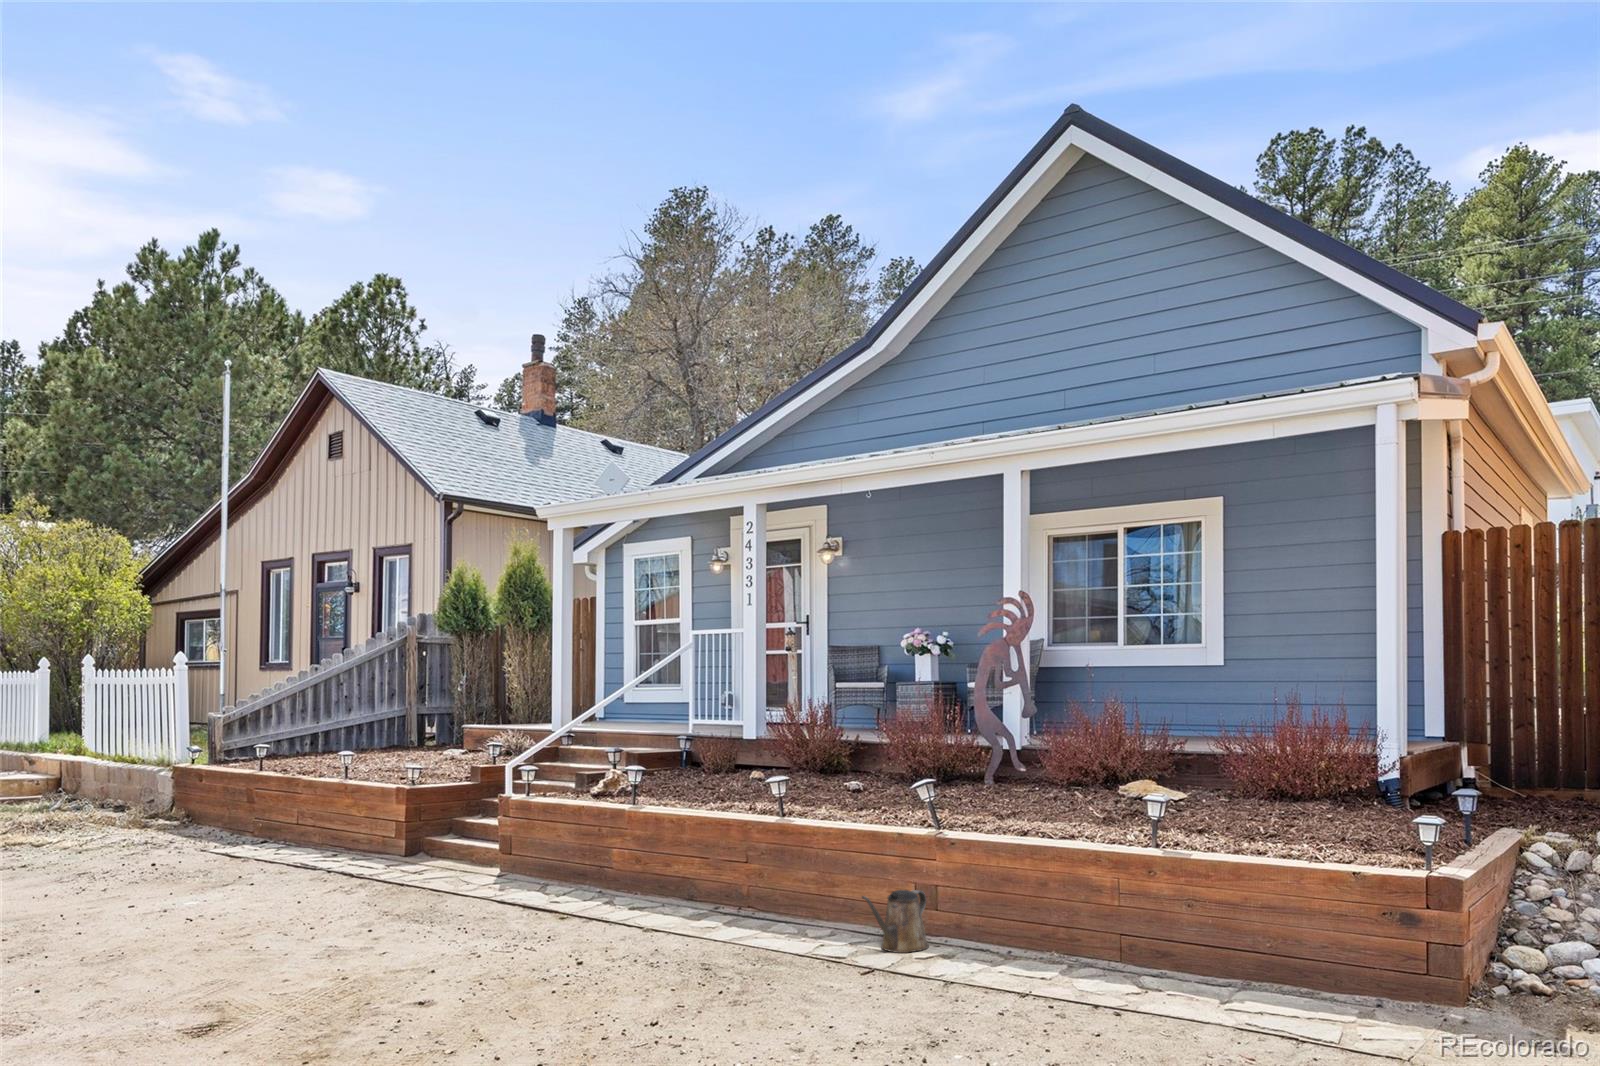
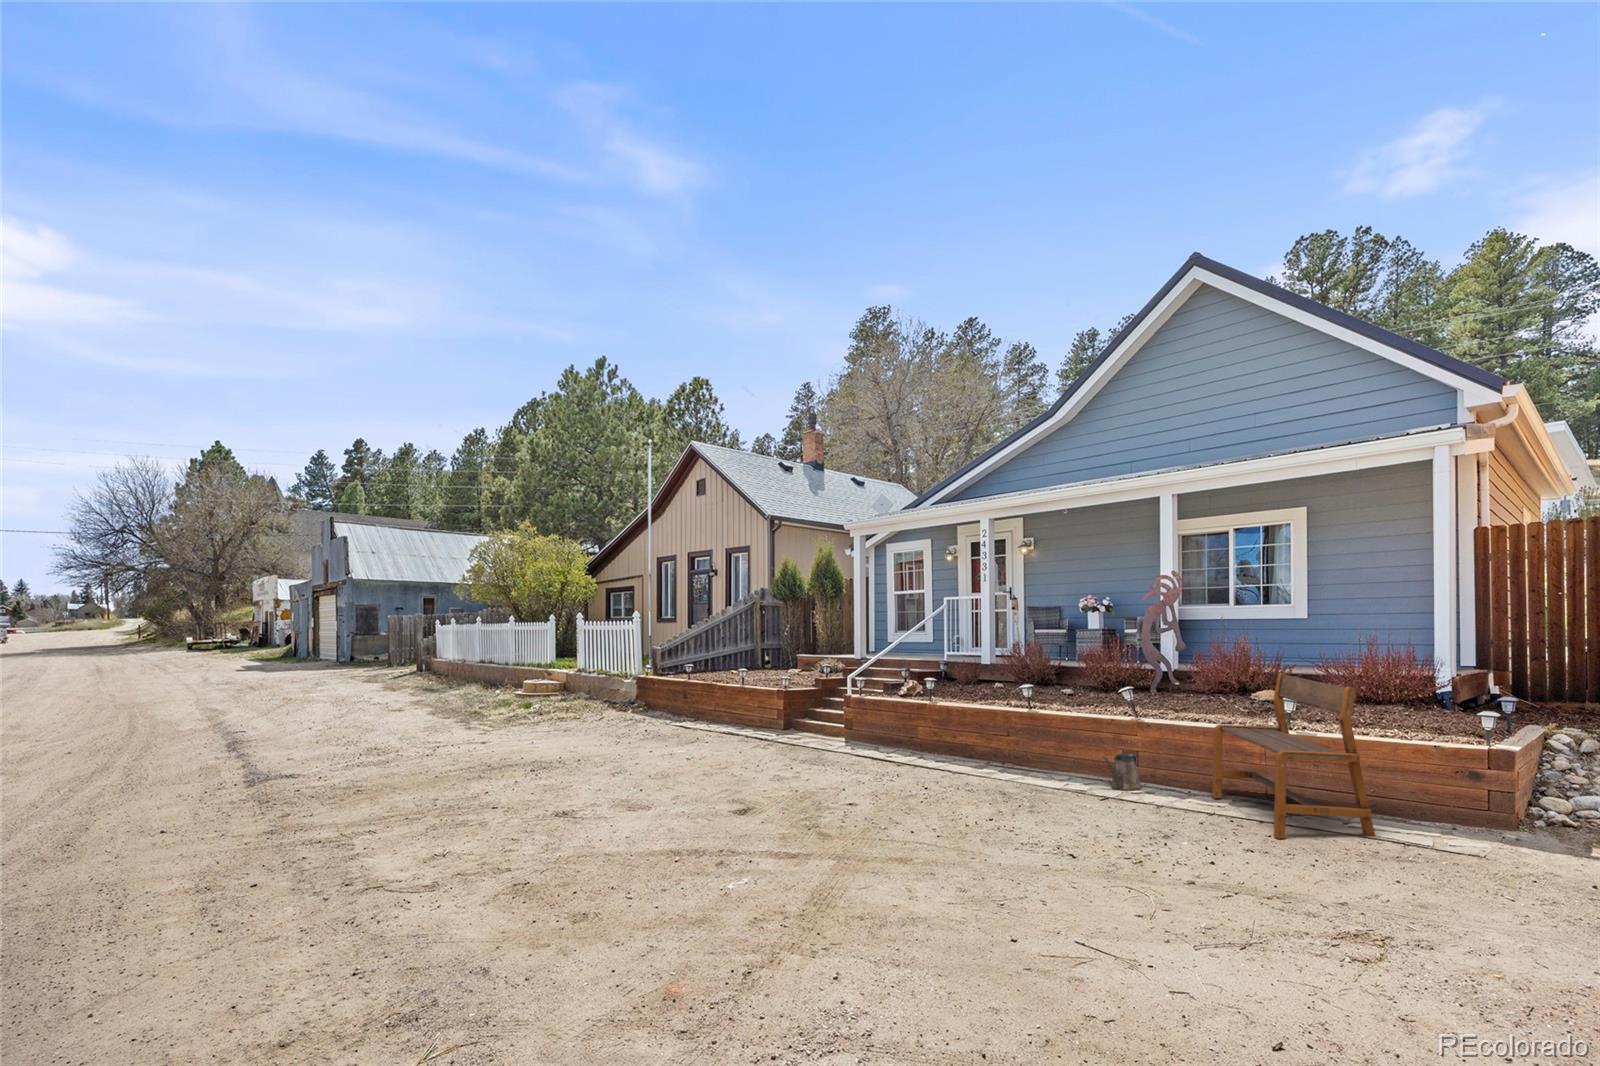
bench: none [1030,751,1252,1035] -> present [1212,673,1375,839]

